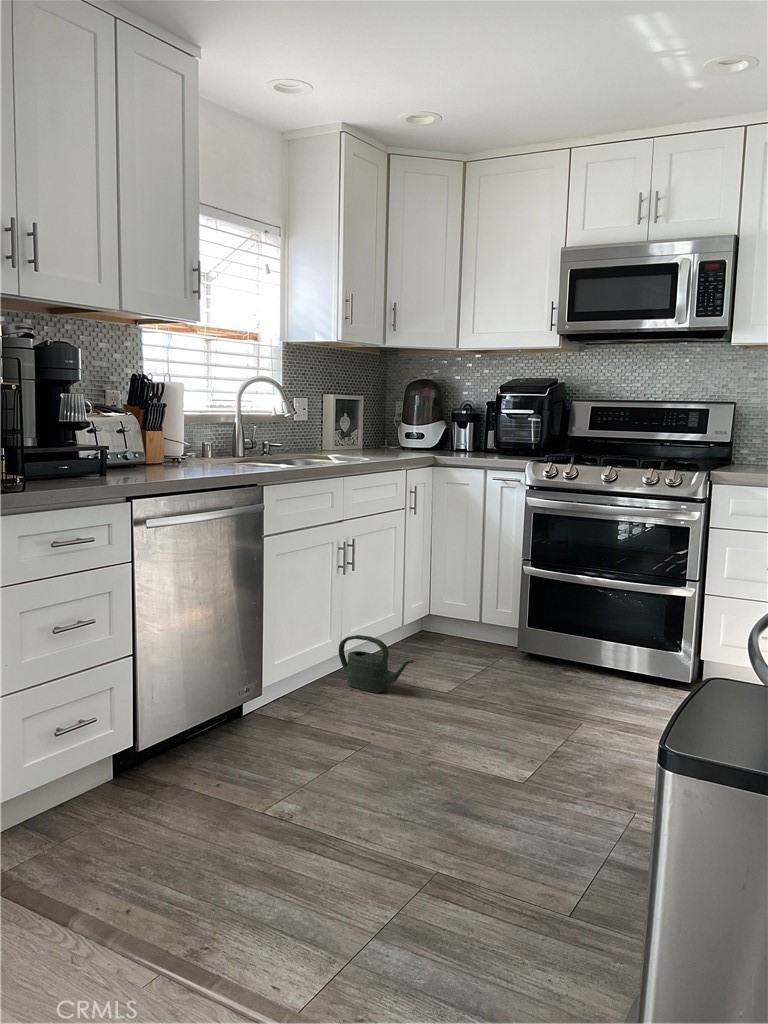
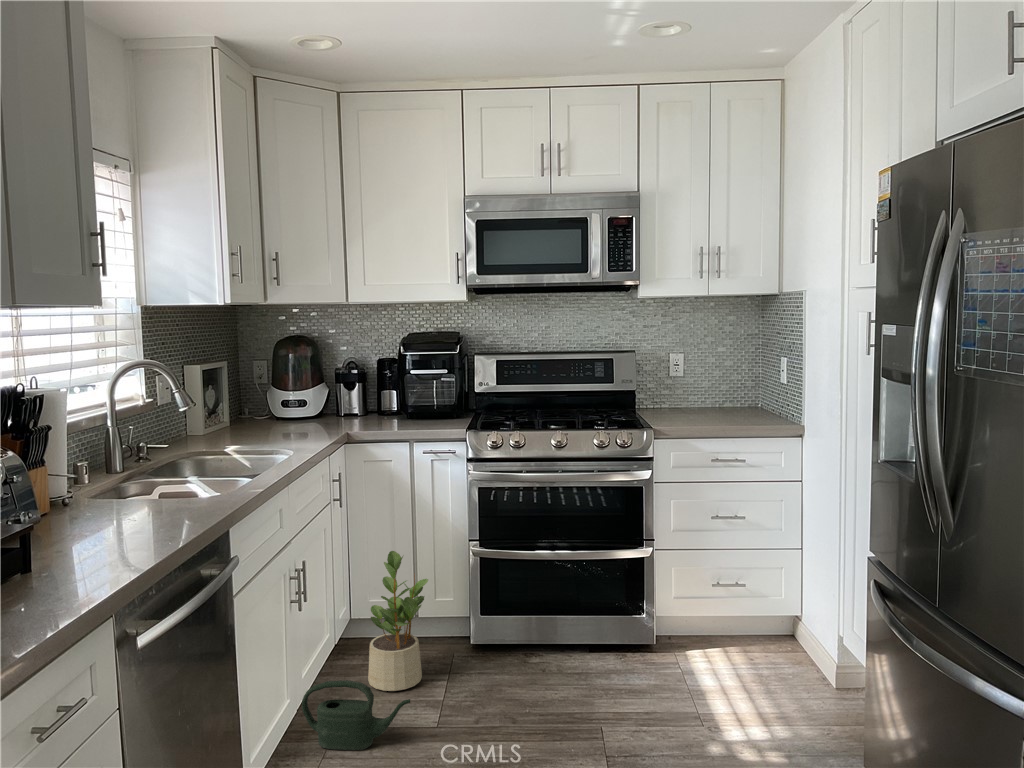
potted plant: none [415,551,475,668] -> present [368,551,428,691]

